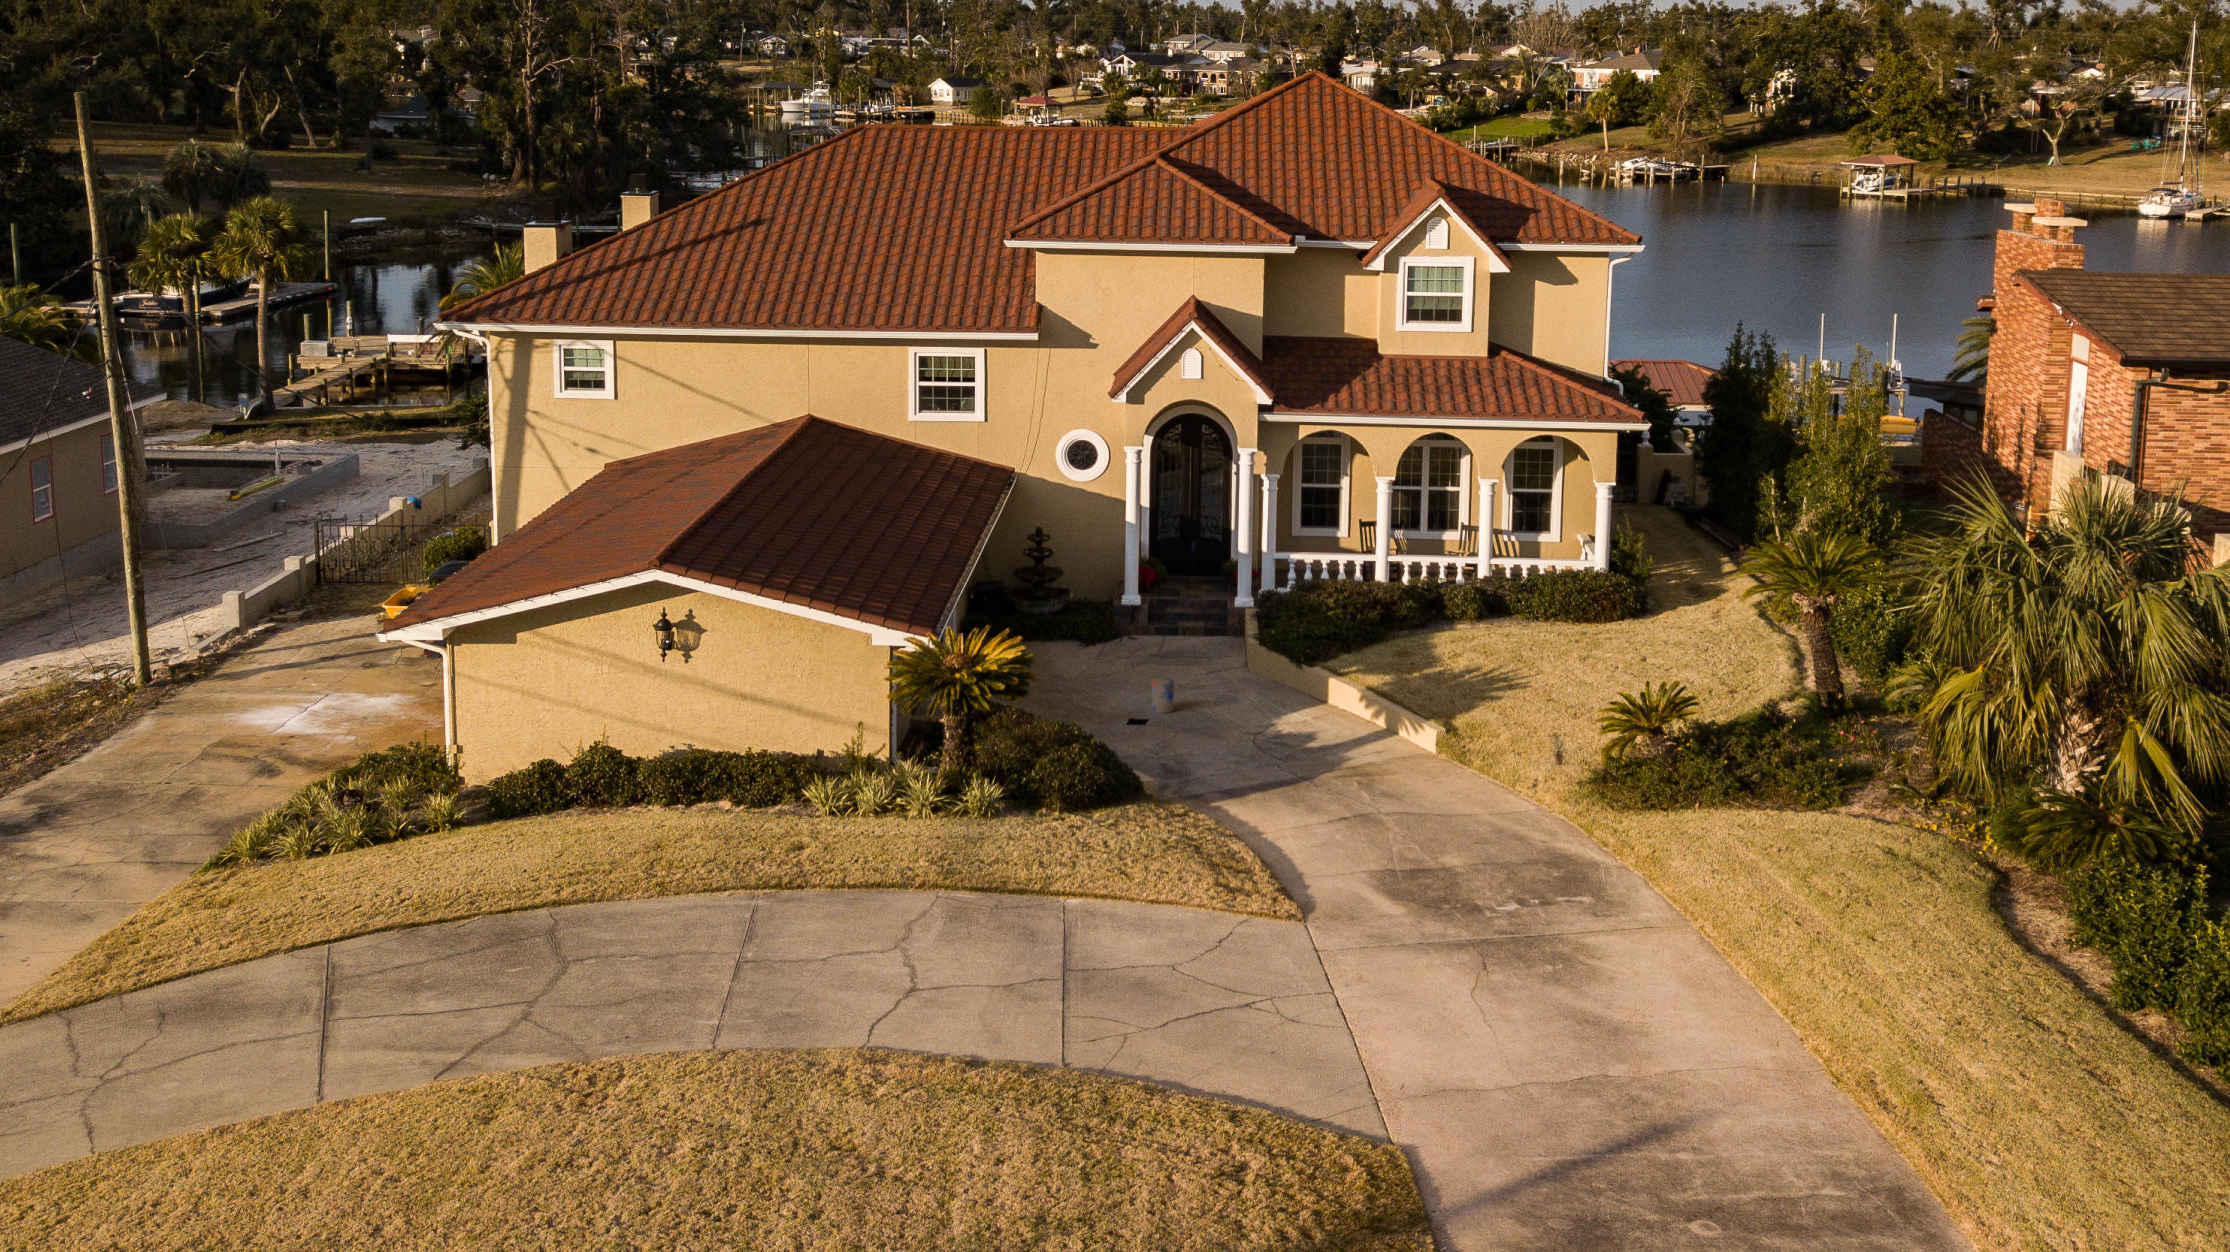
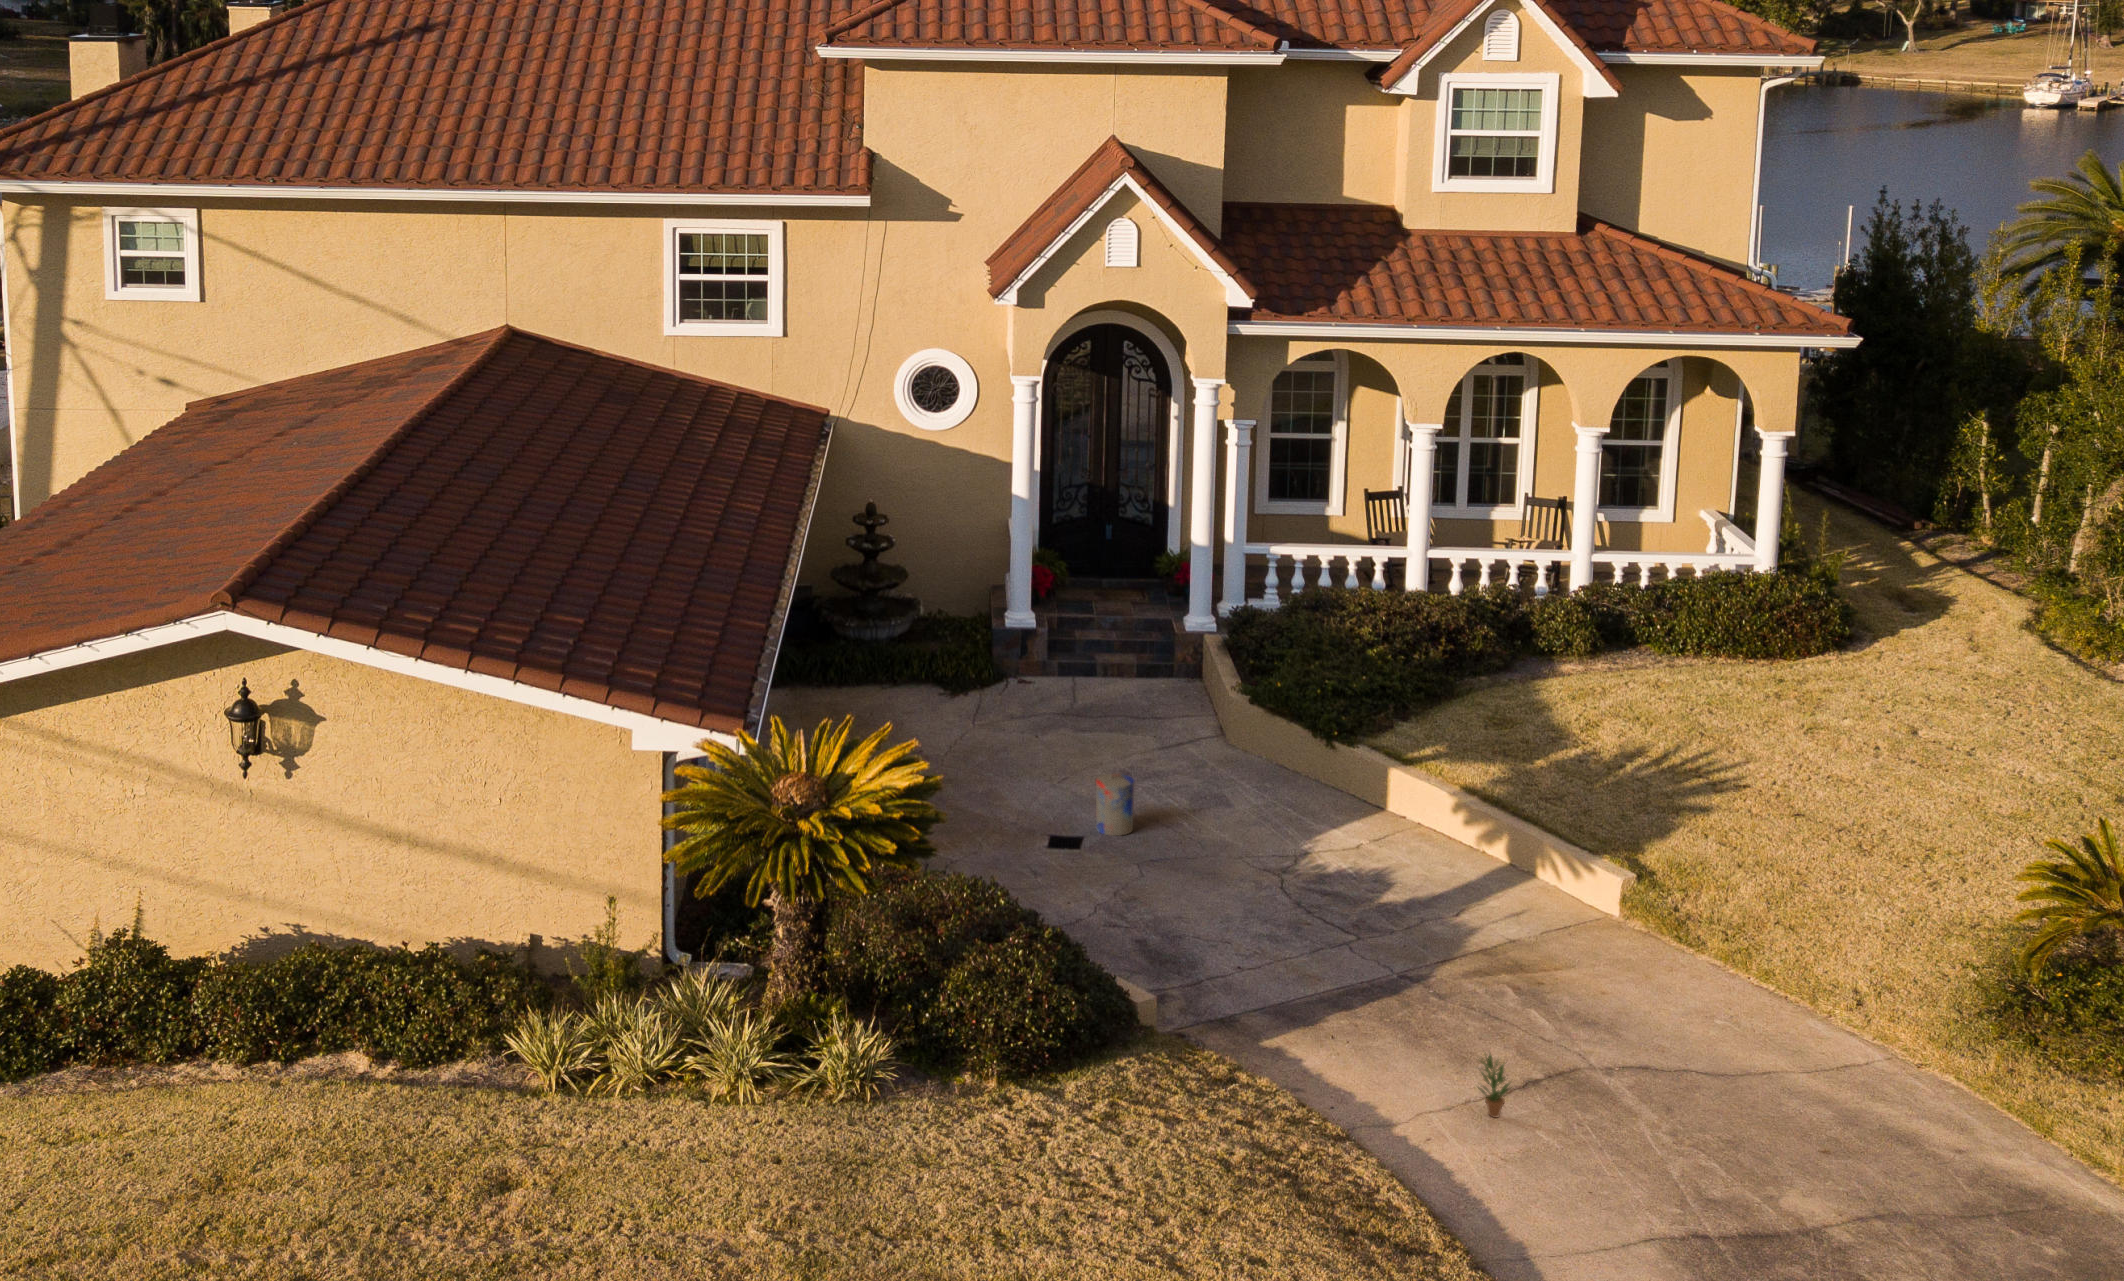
potted plant: present [1554,734,1566,764] -> present [1479,1054,1510,1118]

